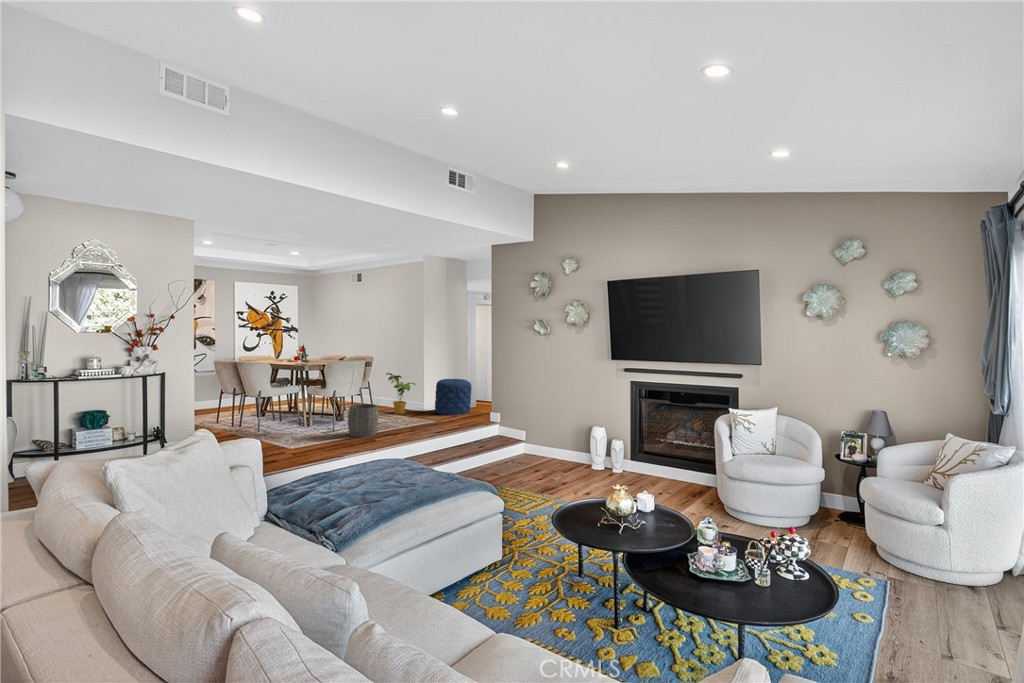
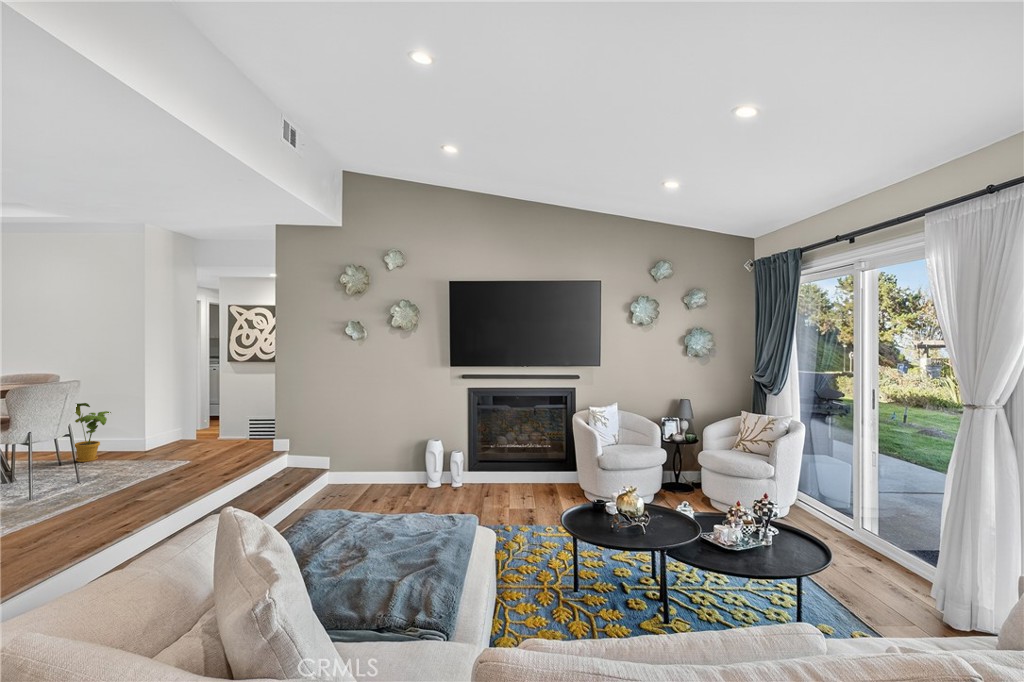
pouf: present [435,379,472,415] -> none [153,400,213,453]
woven basket: present [348,404,378,437] -> none [46,456,109,516]

